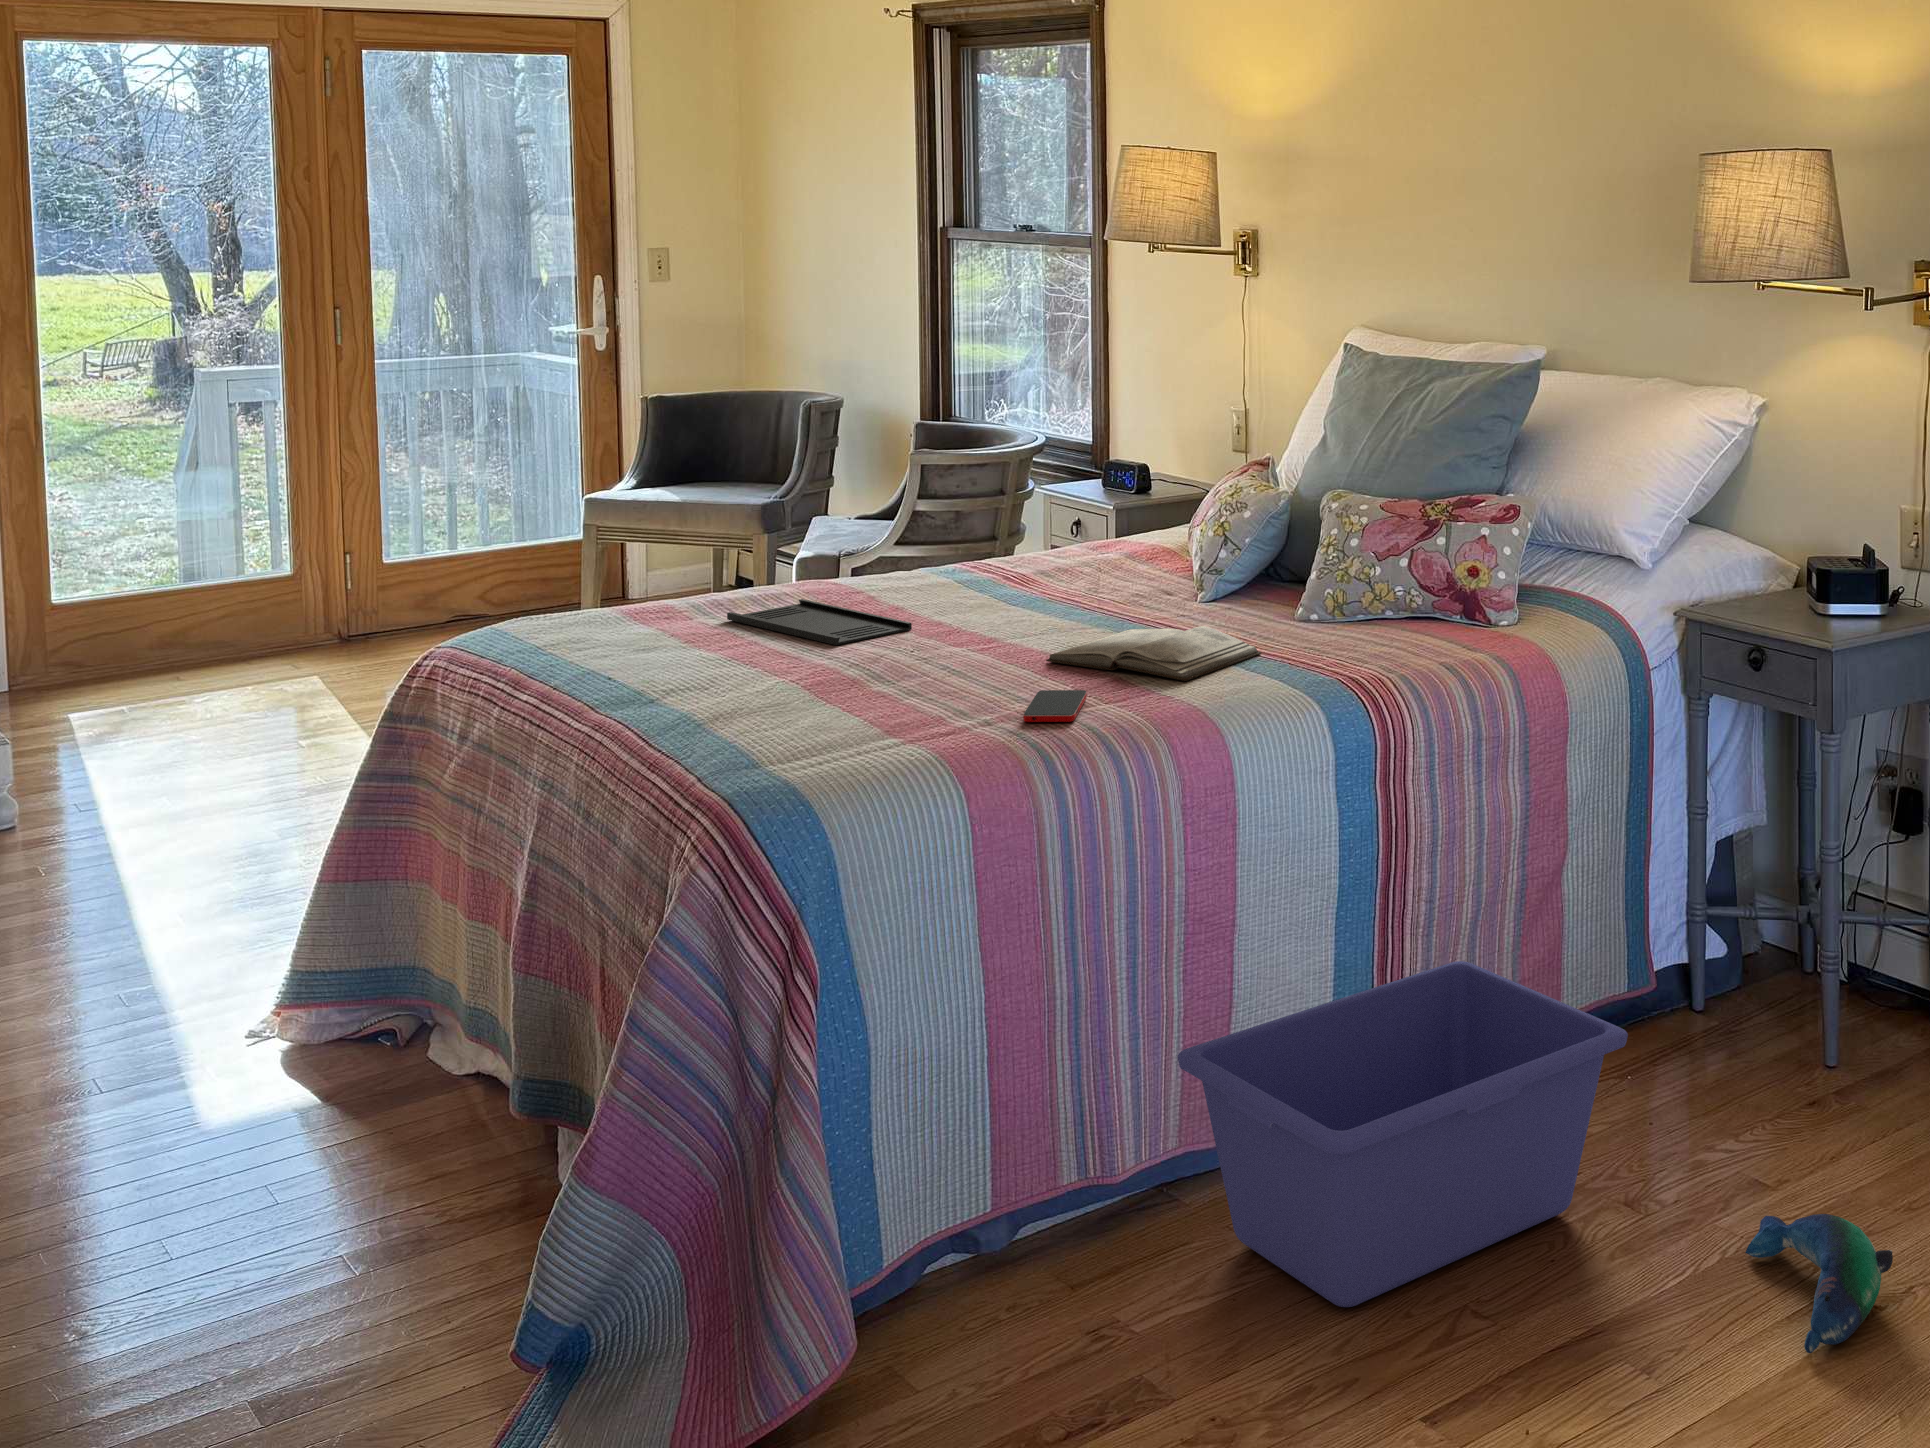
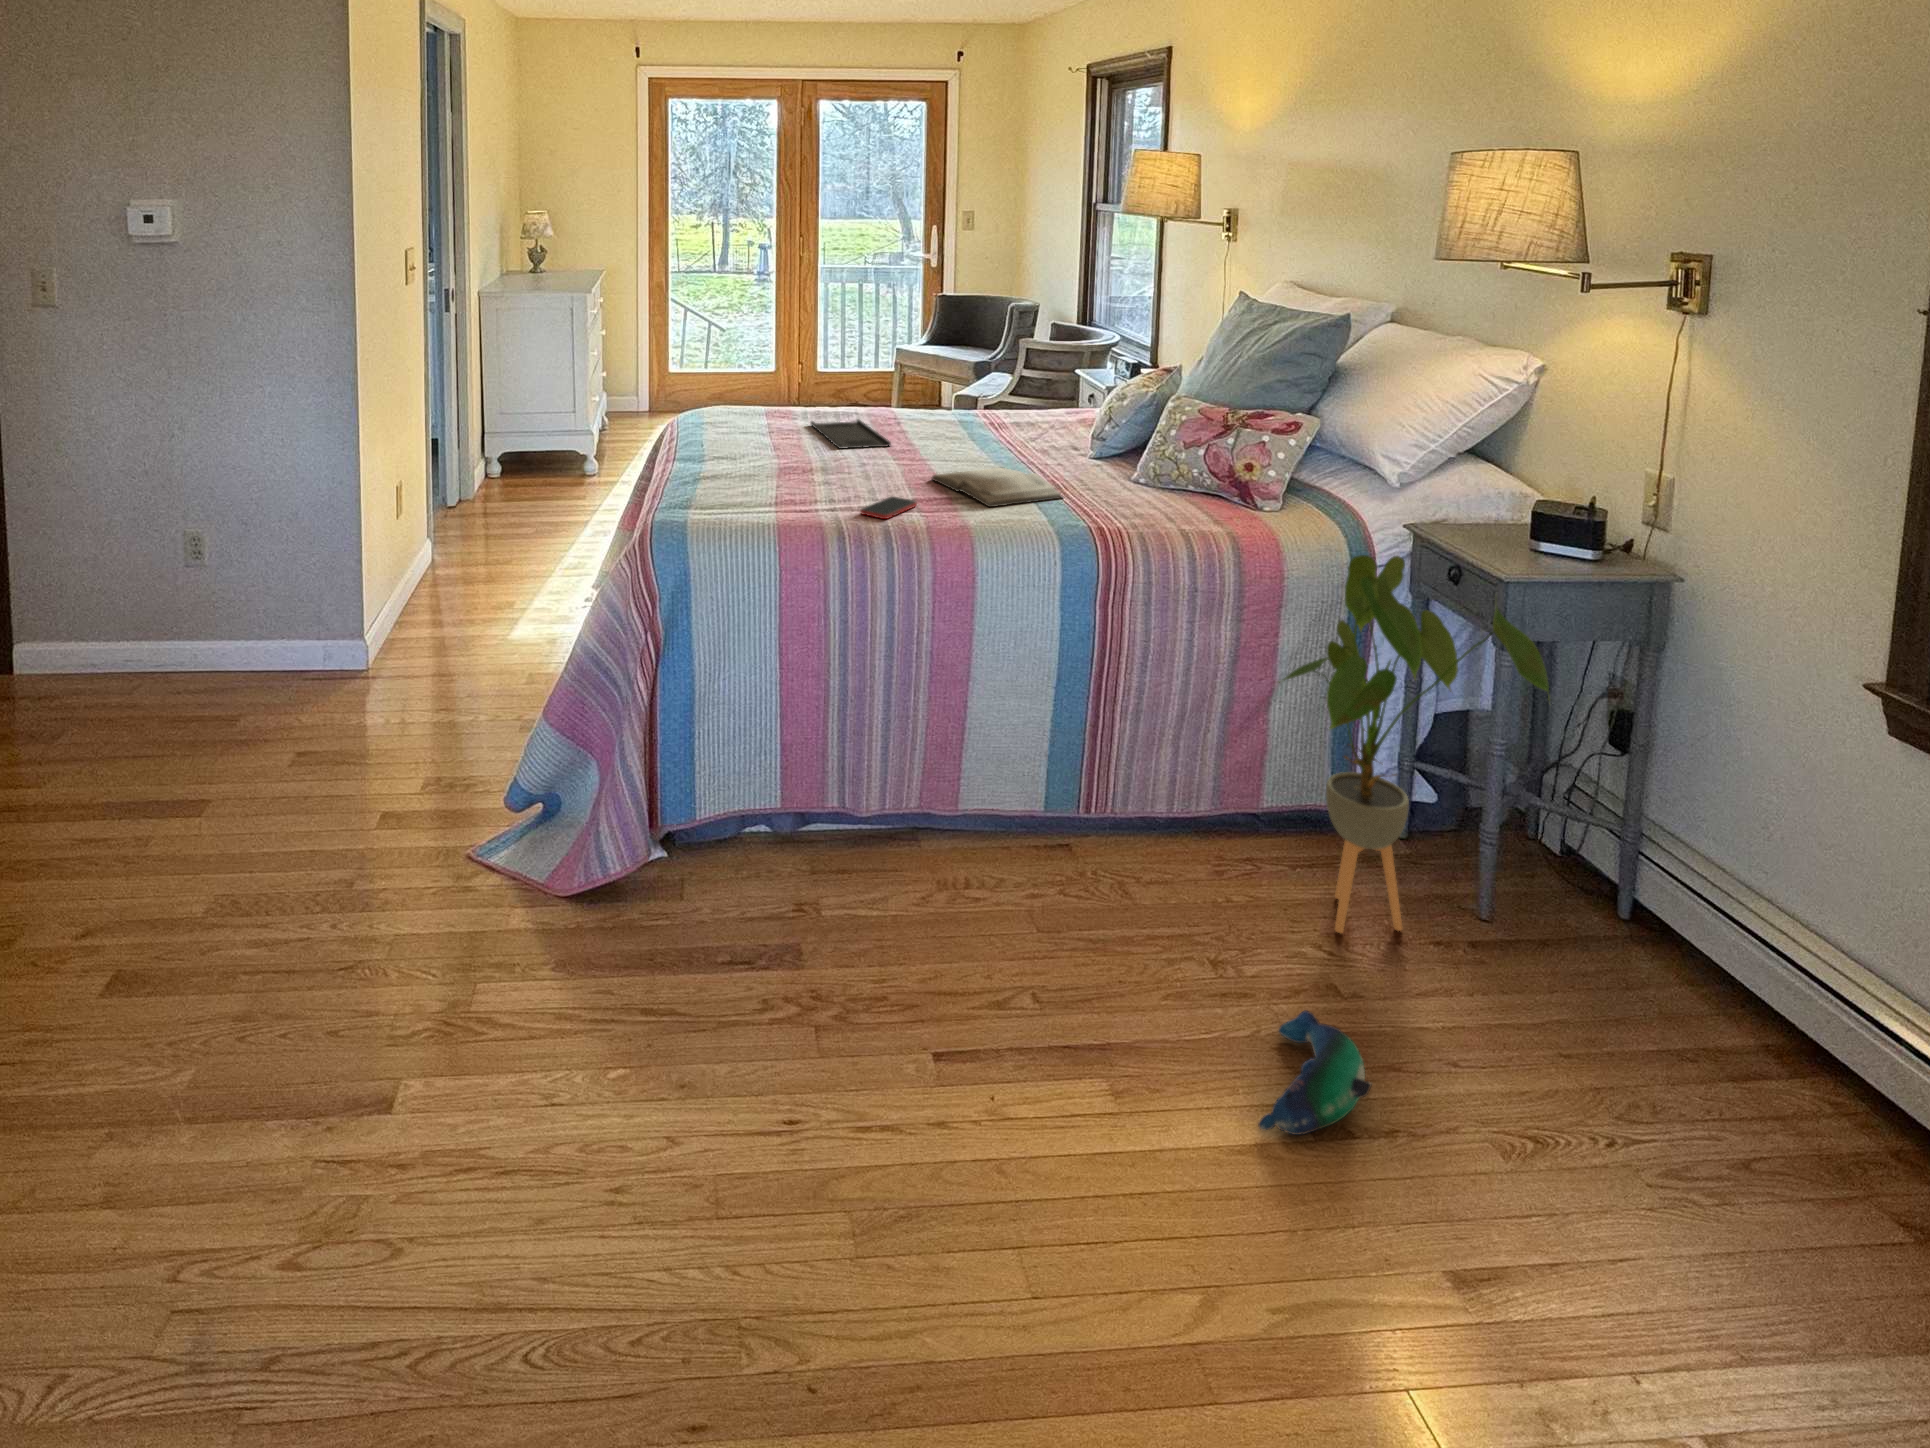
house plant: none [1607,645,1904,1134] -> present [1279,555,1549,933]
storage bin: present [1178,961,1628,1307] -> none [907,740,1219,946]

